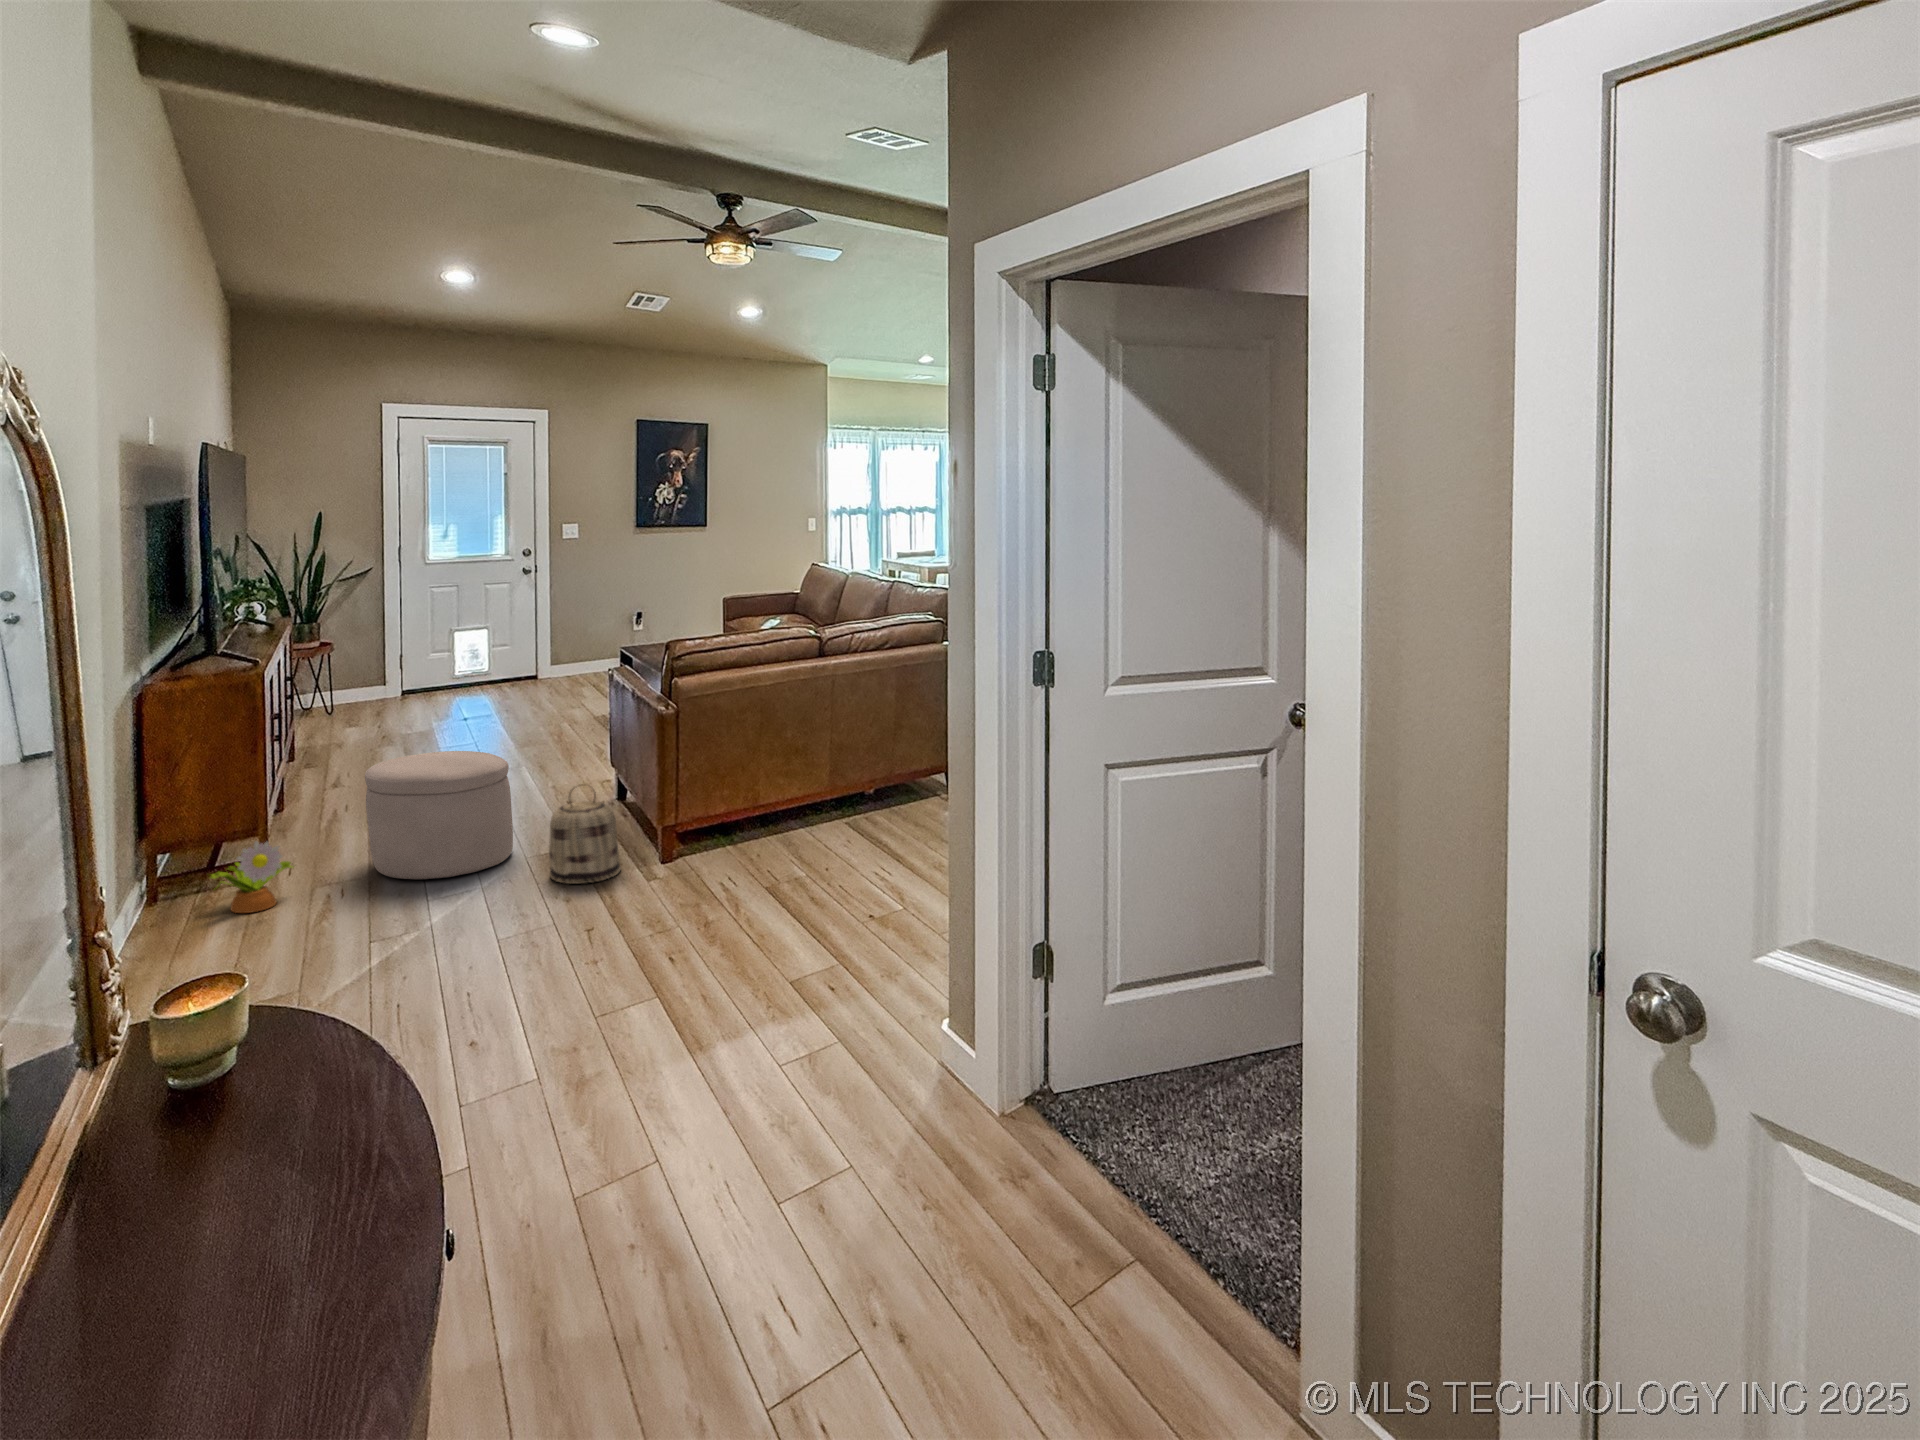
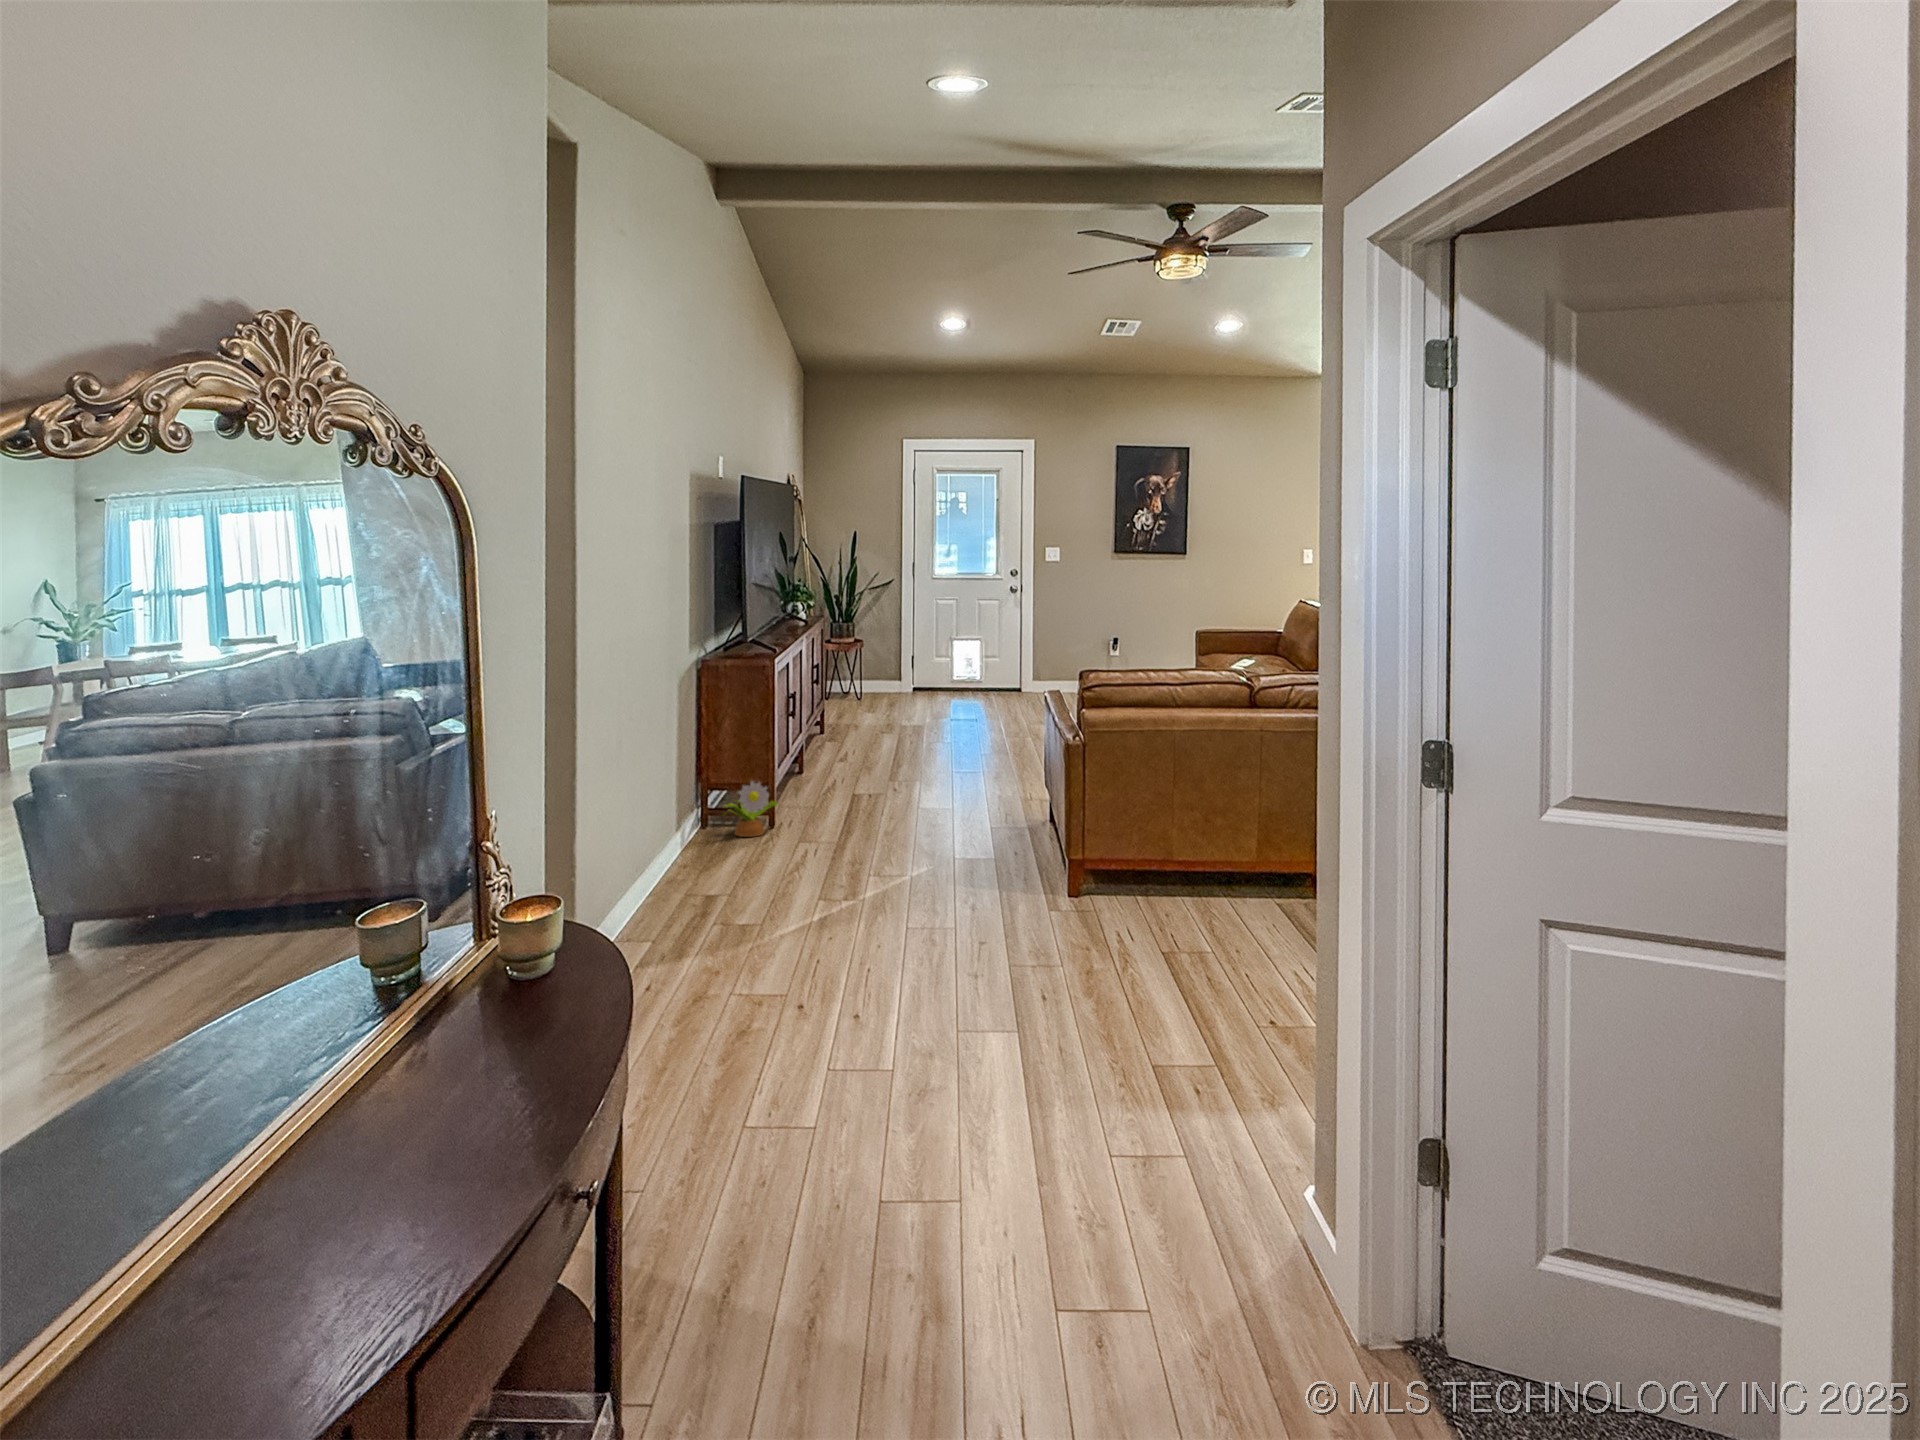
ottoman: present [365,751,513,879] -> none [835,725,943,830]
basket: present [549,787,621,884] -> none [963,759,1024,849]

